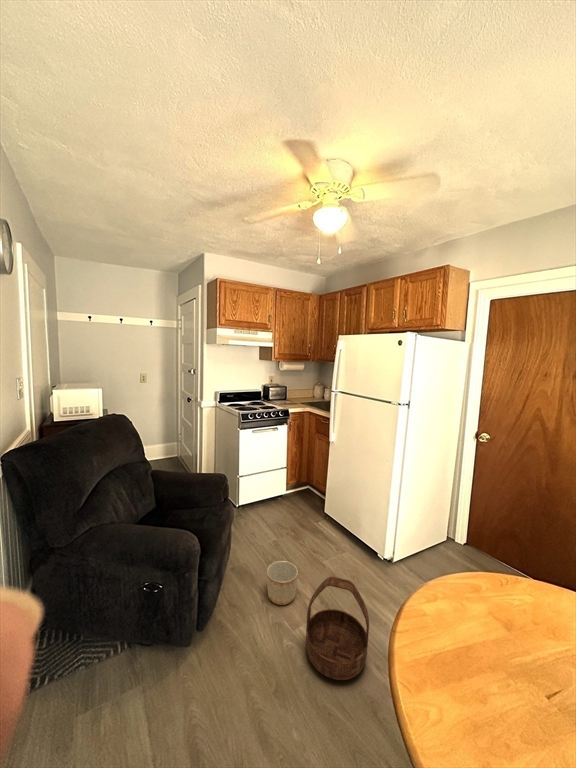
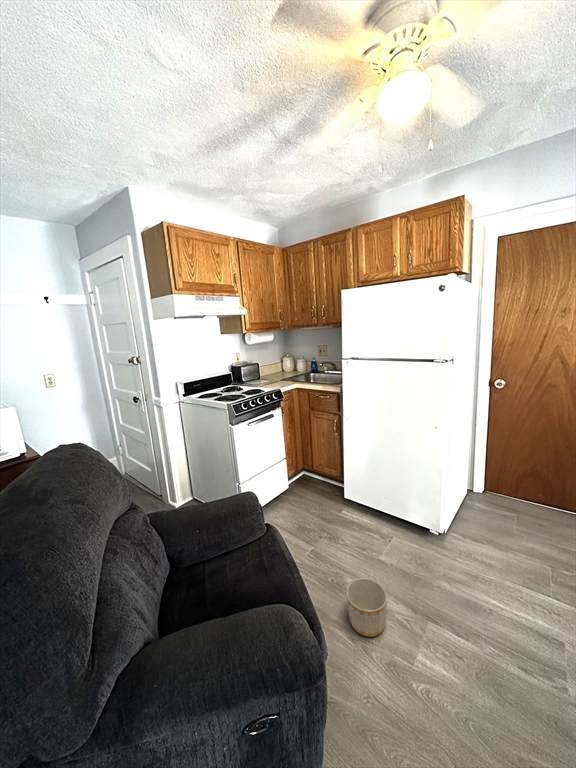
basket: present [306,577,369,680] -> none [436,588,525,716]

